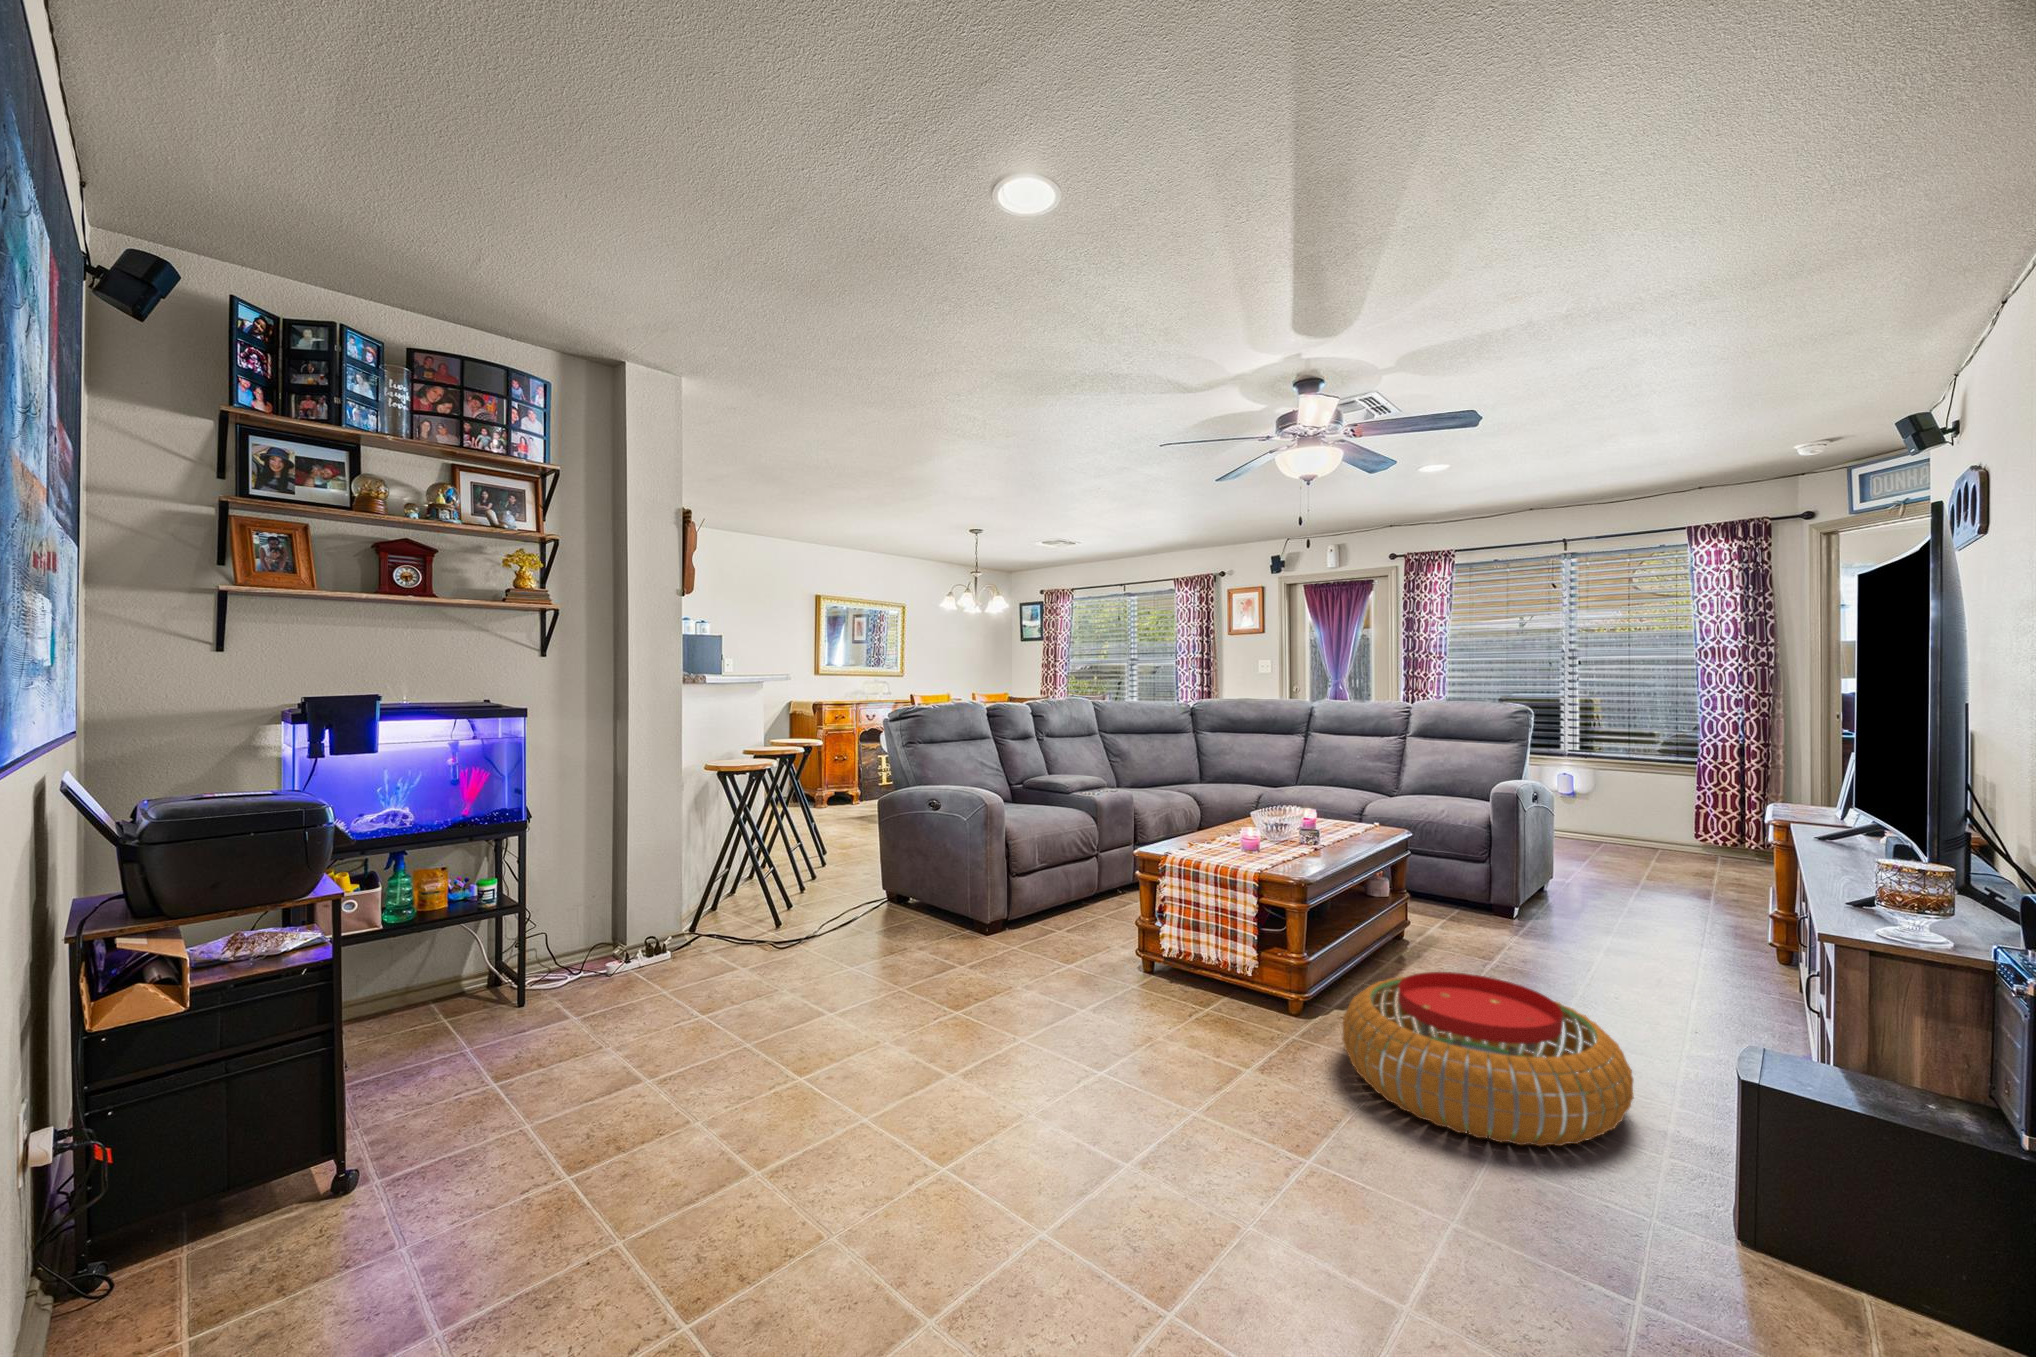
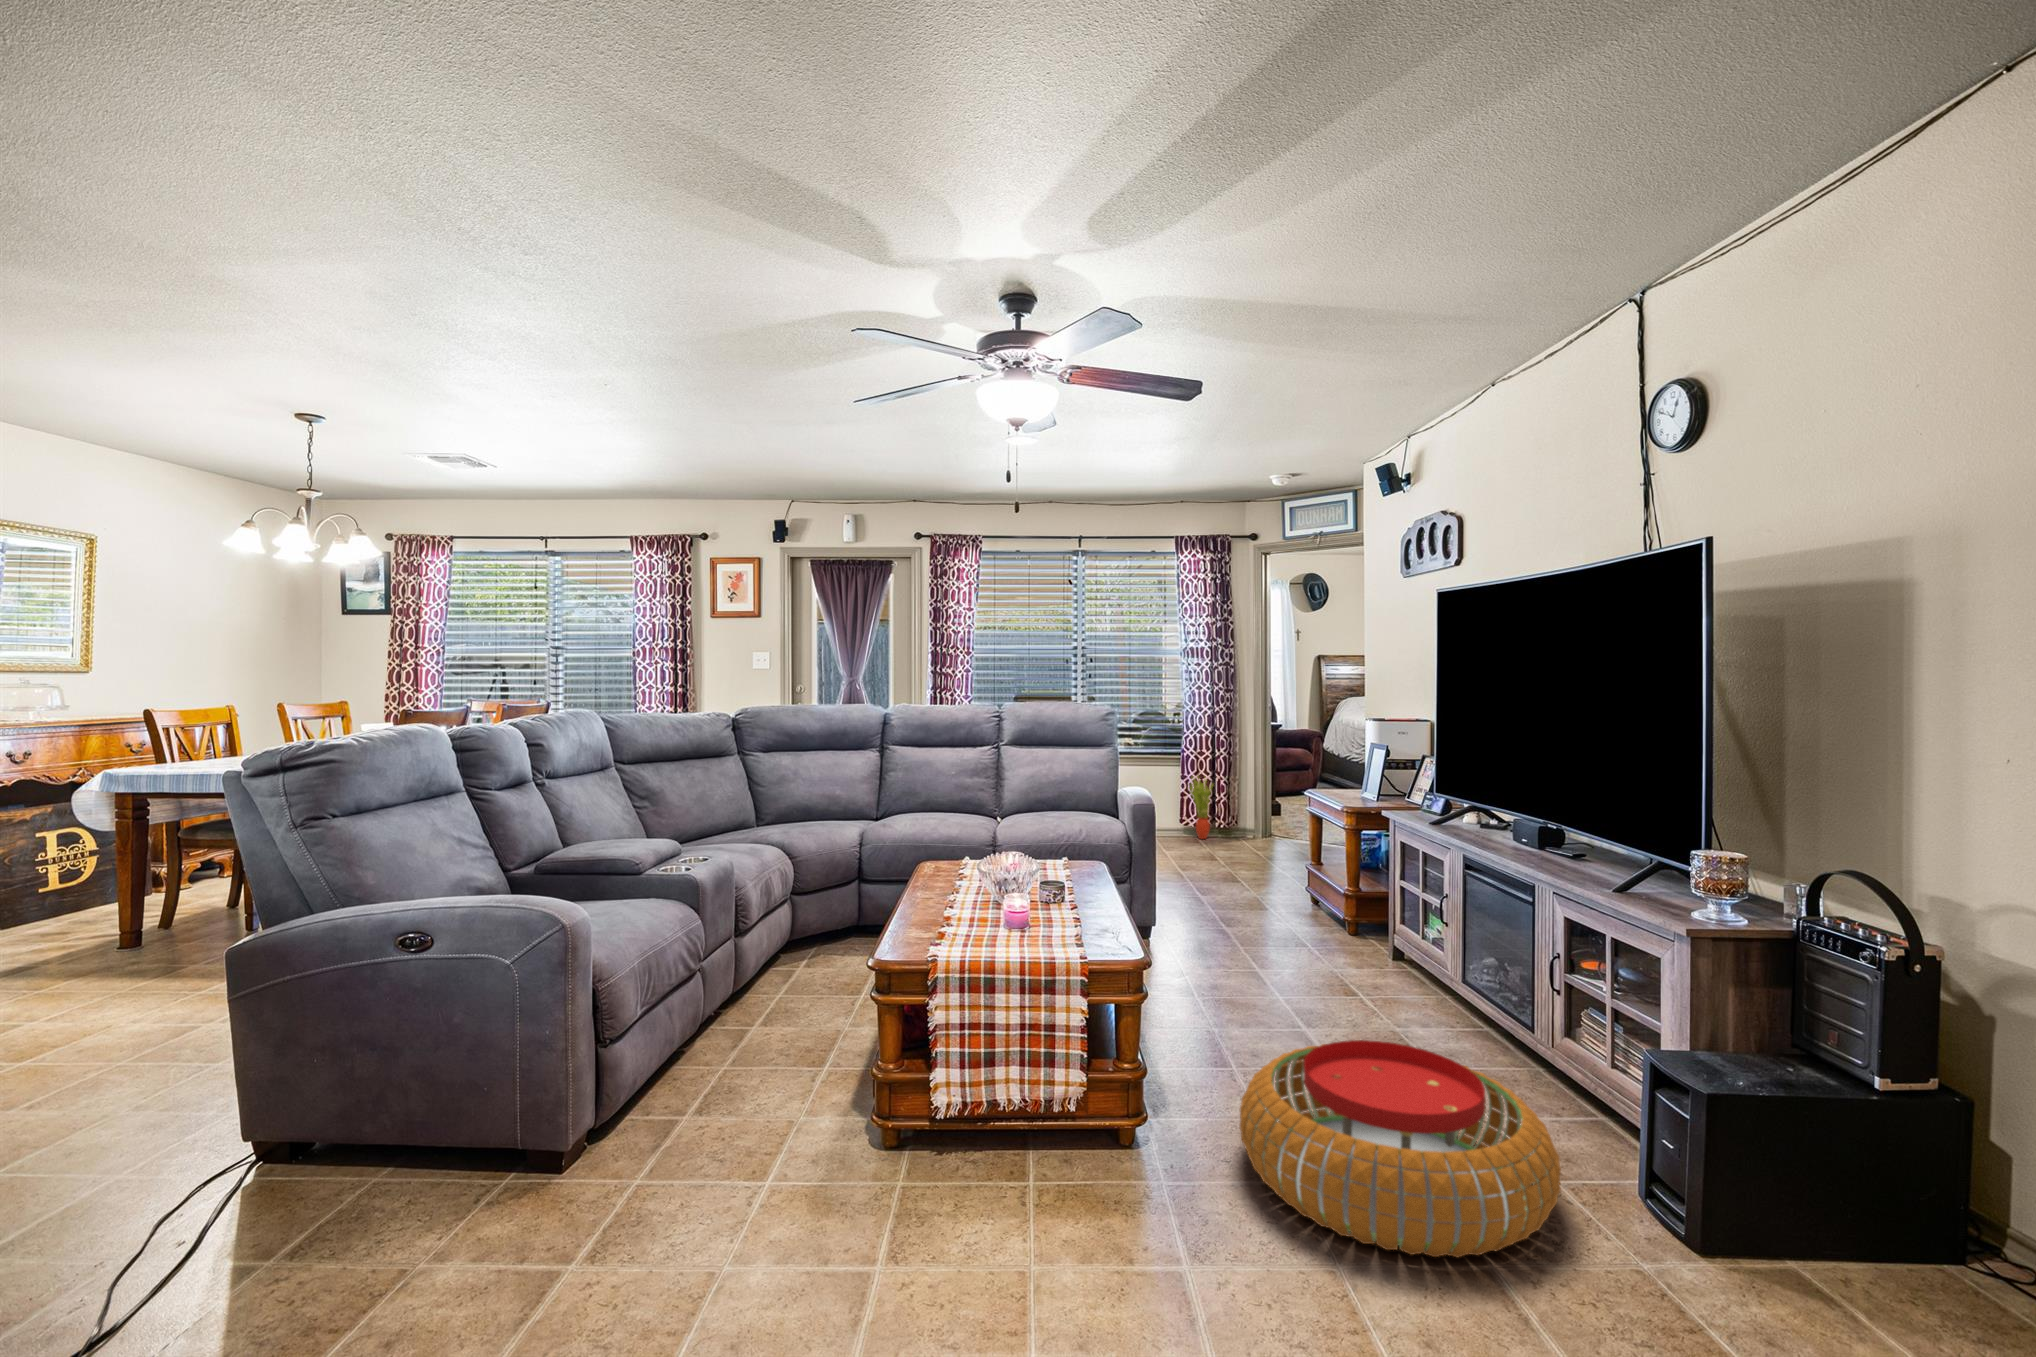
potted plant: none [1696,786,1734,858] -> present [1189,778,1213,839]

